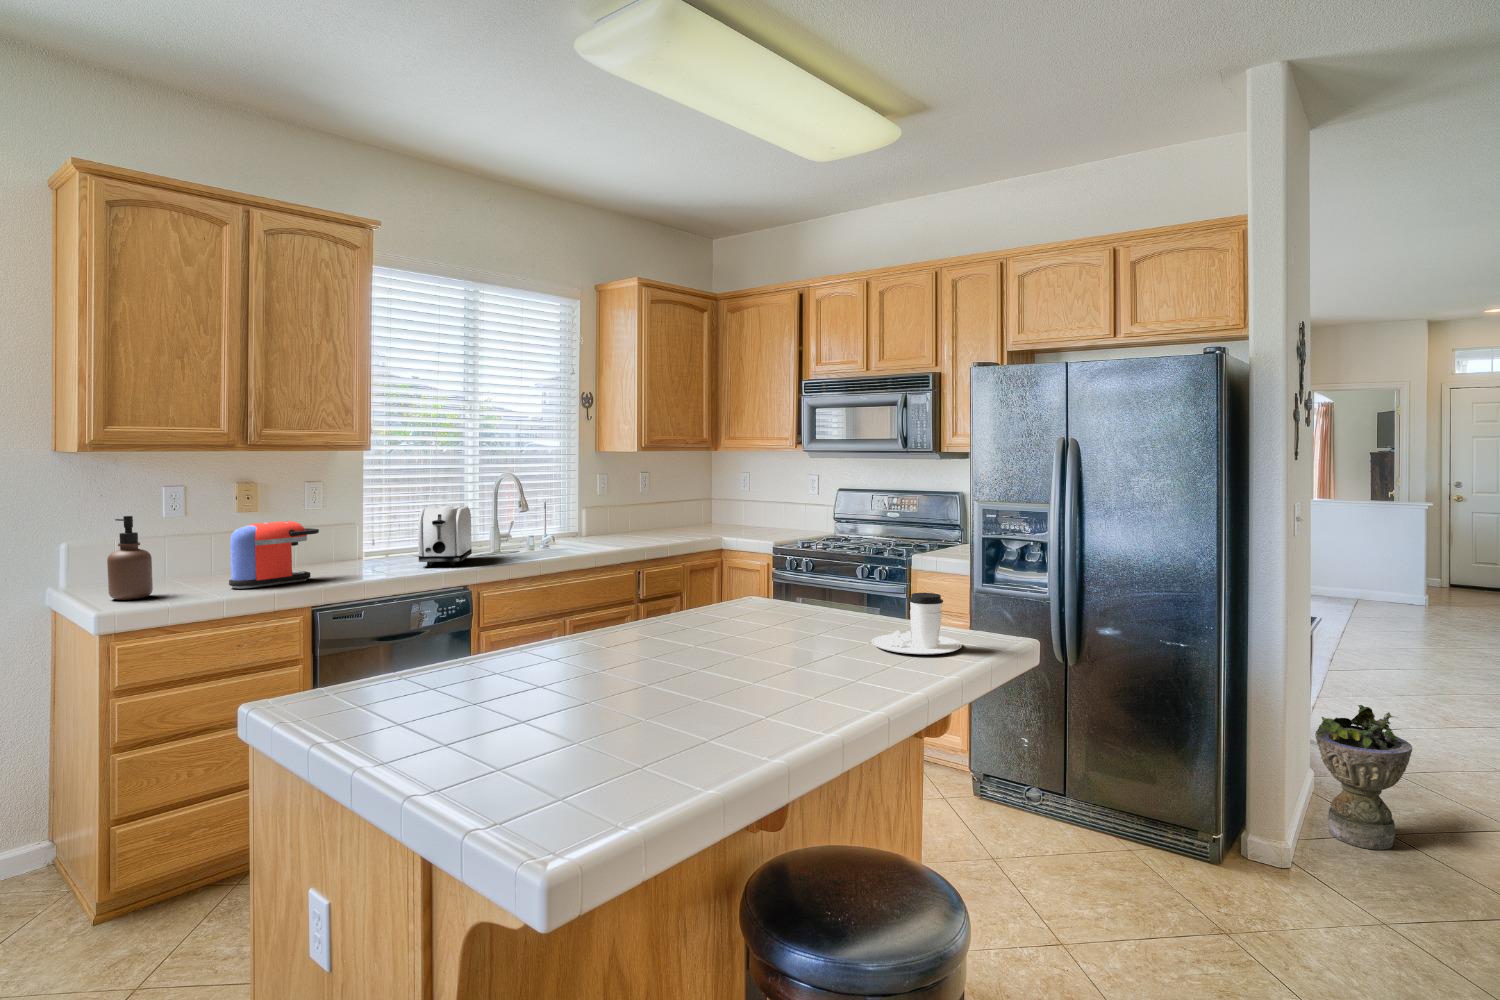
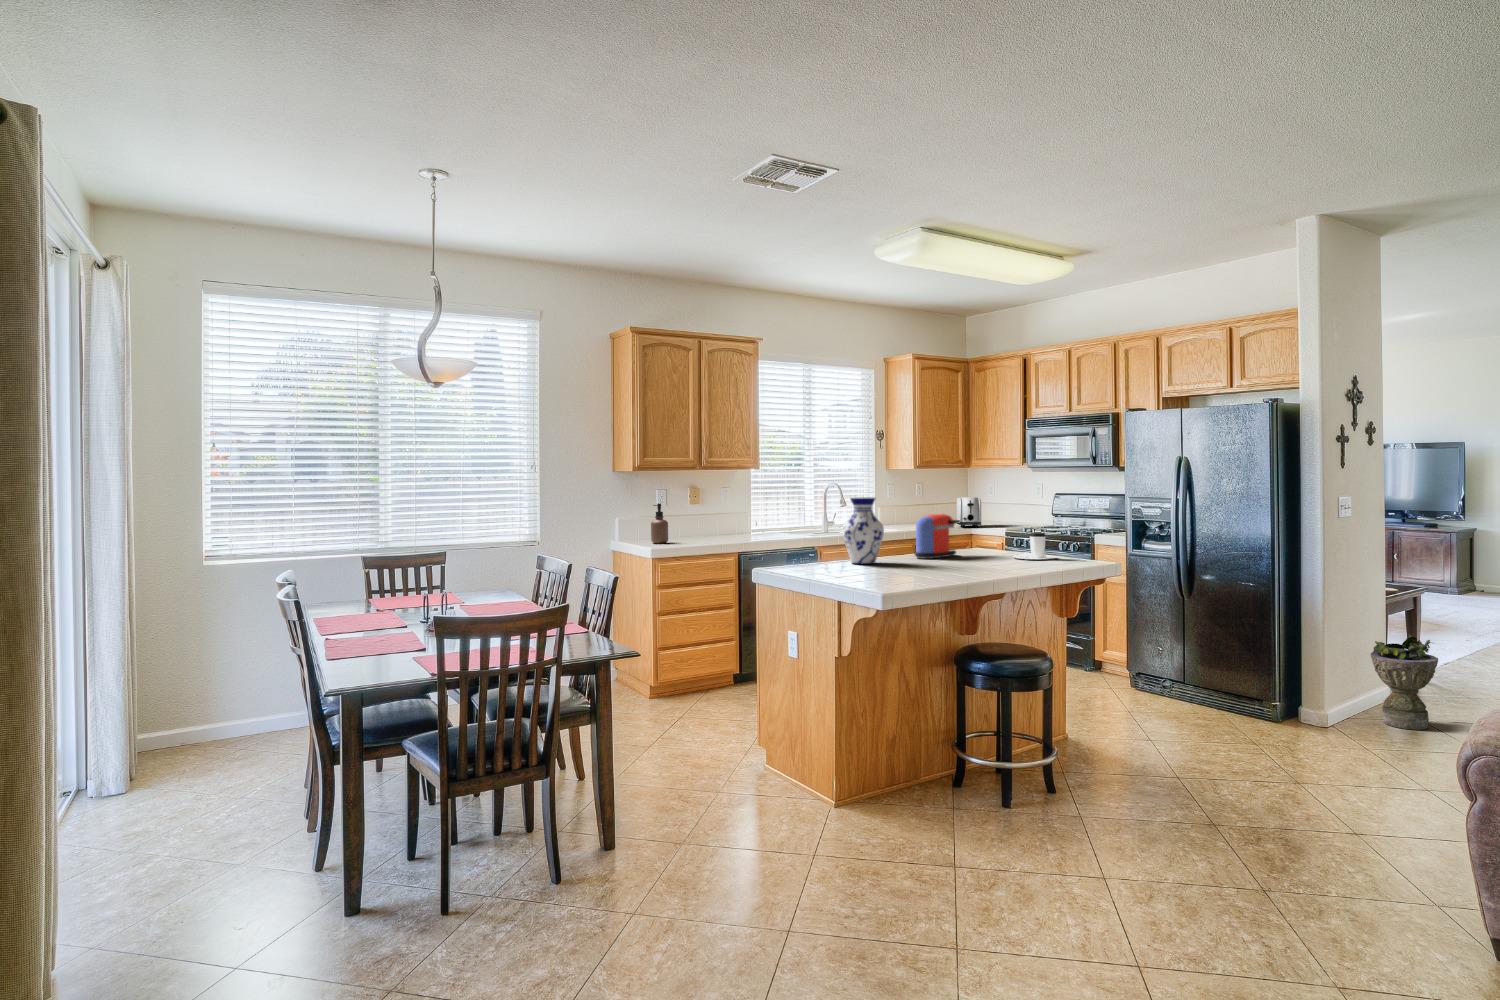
toaster: present [418,506,472,566] -> present [957,497,981,528]
coffee maker: present [229,521,319,589] -> present [915,514,960,559]
vase: none [498,526,605,700] -> present [842,498,884,564]

